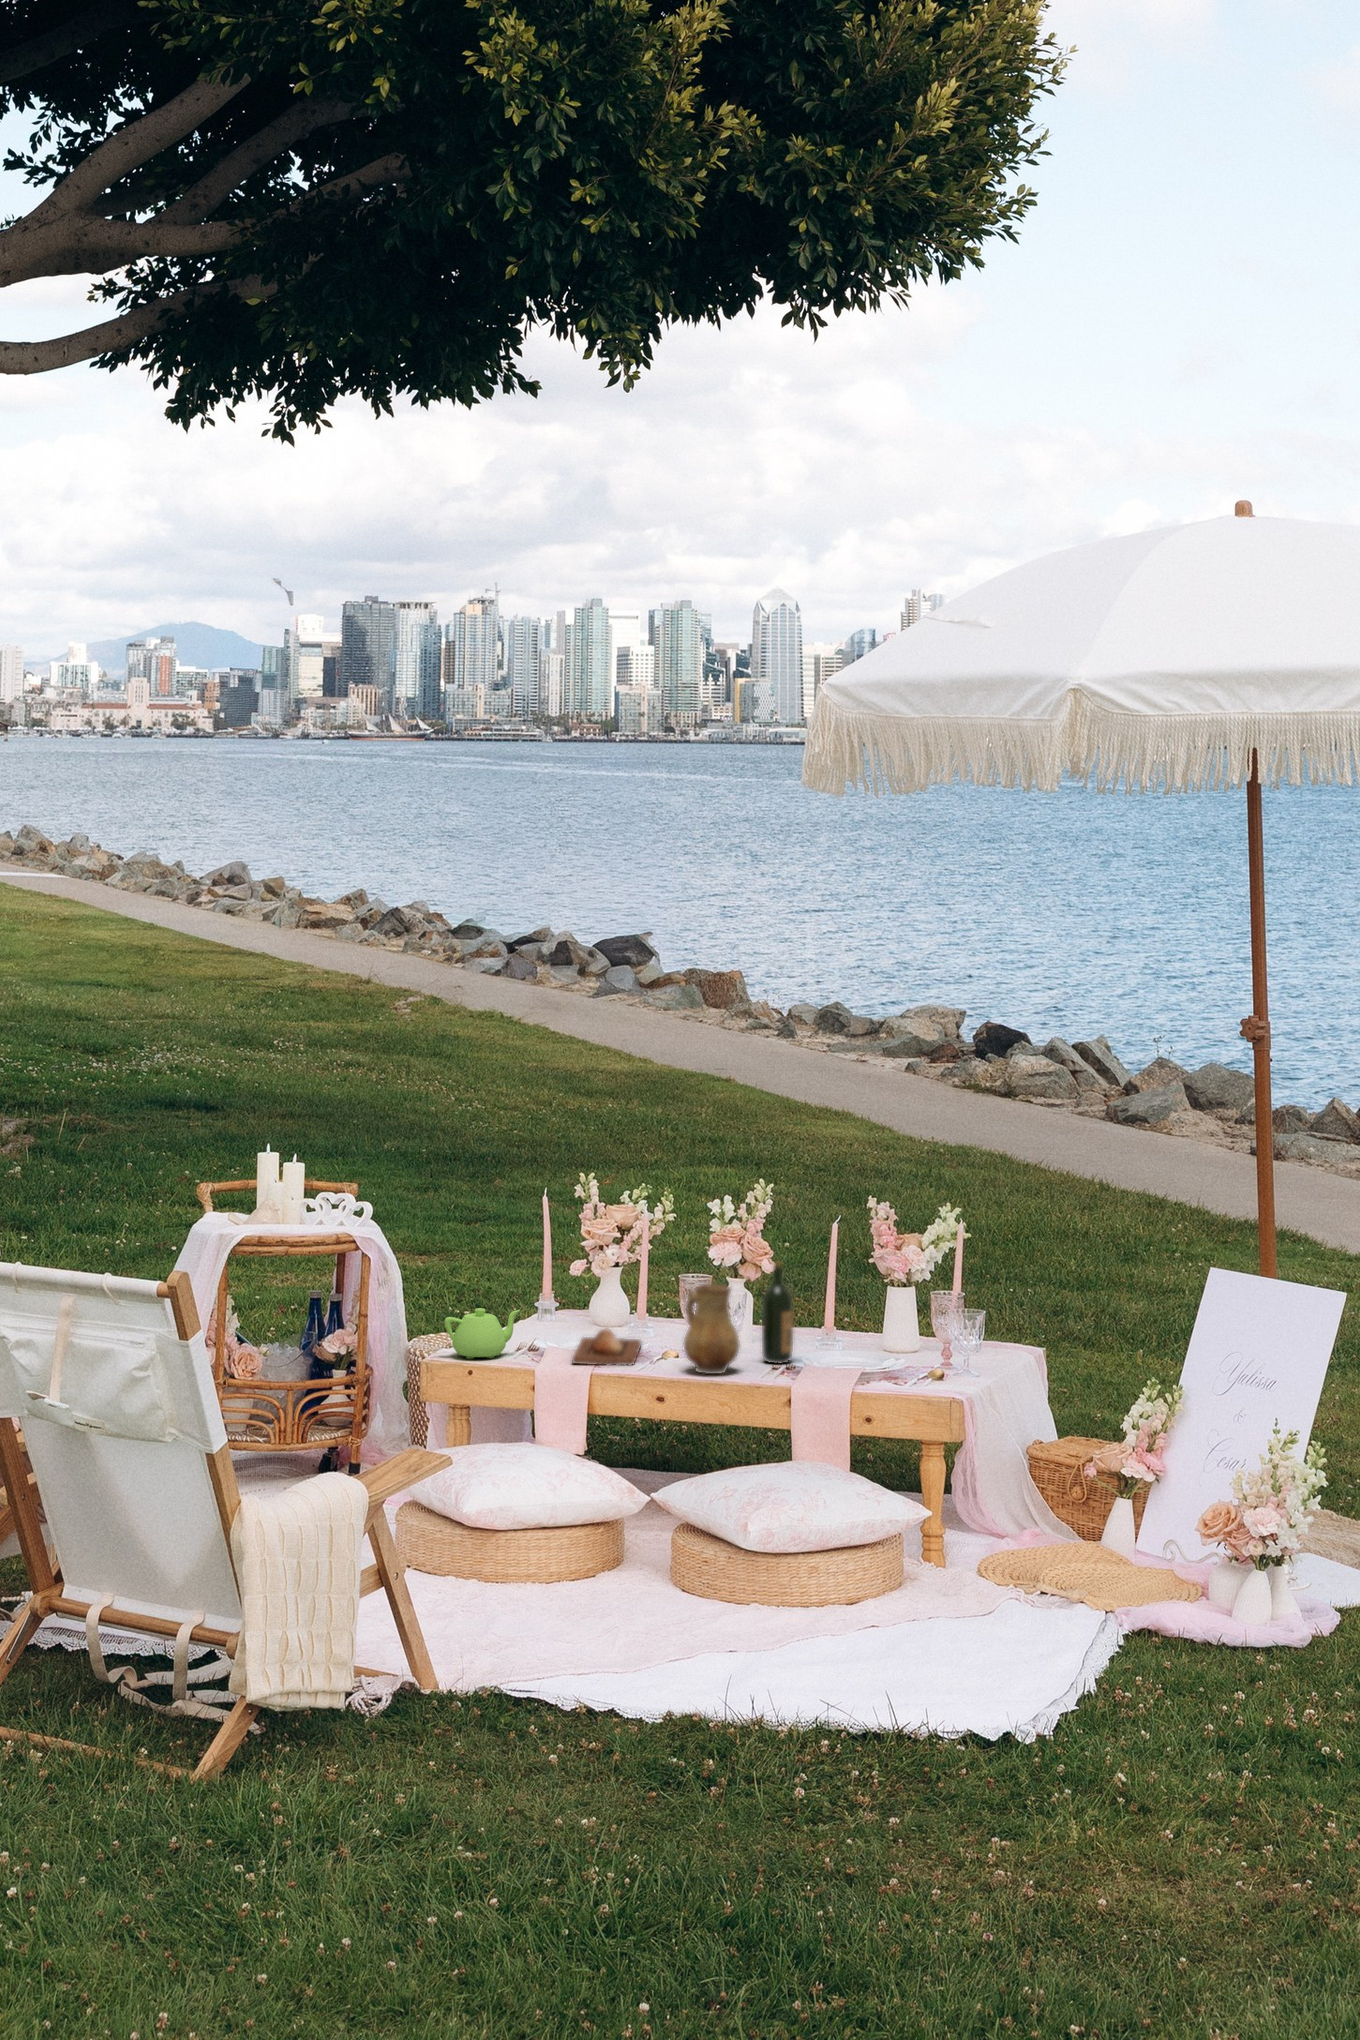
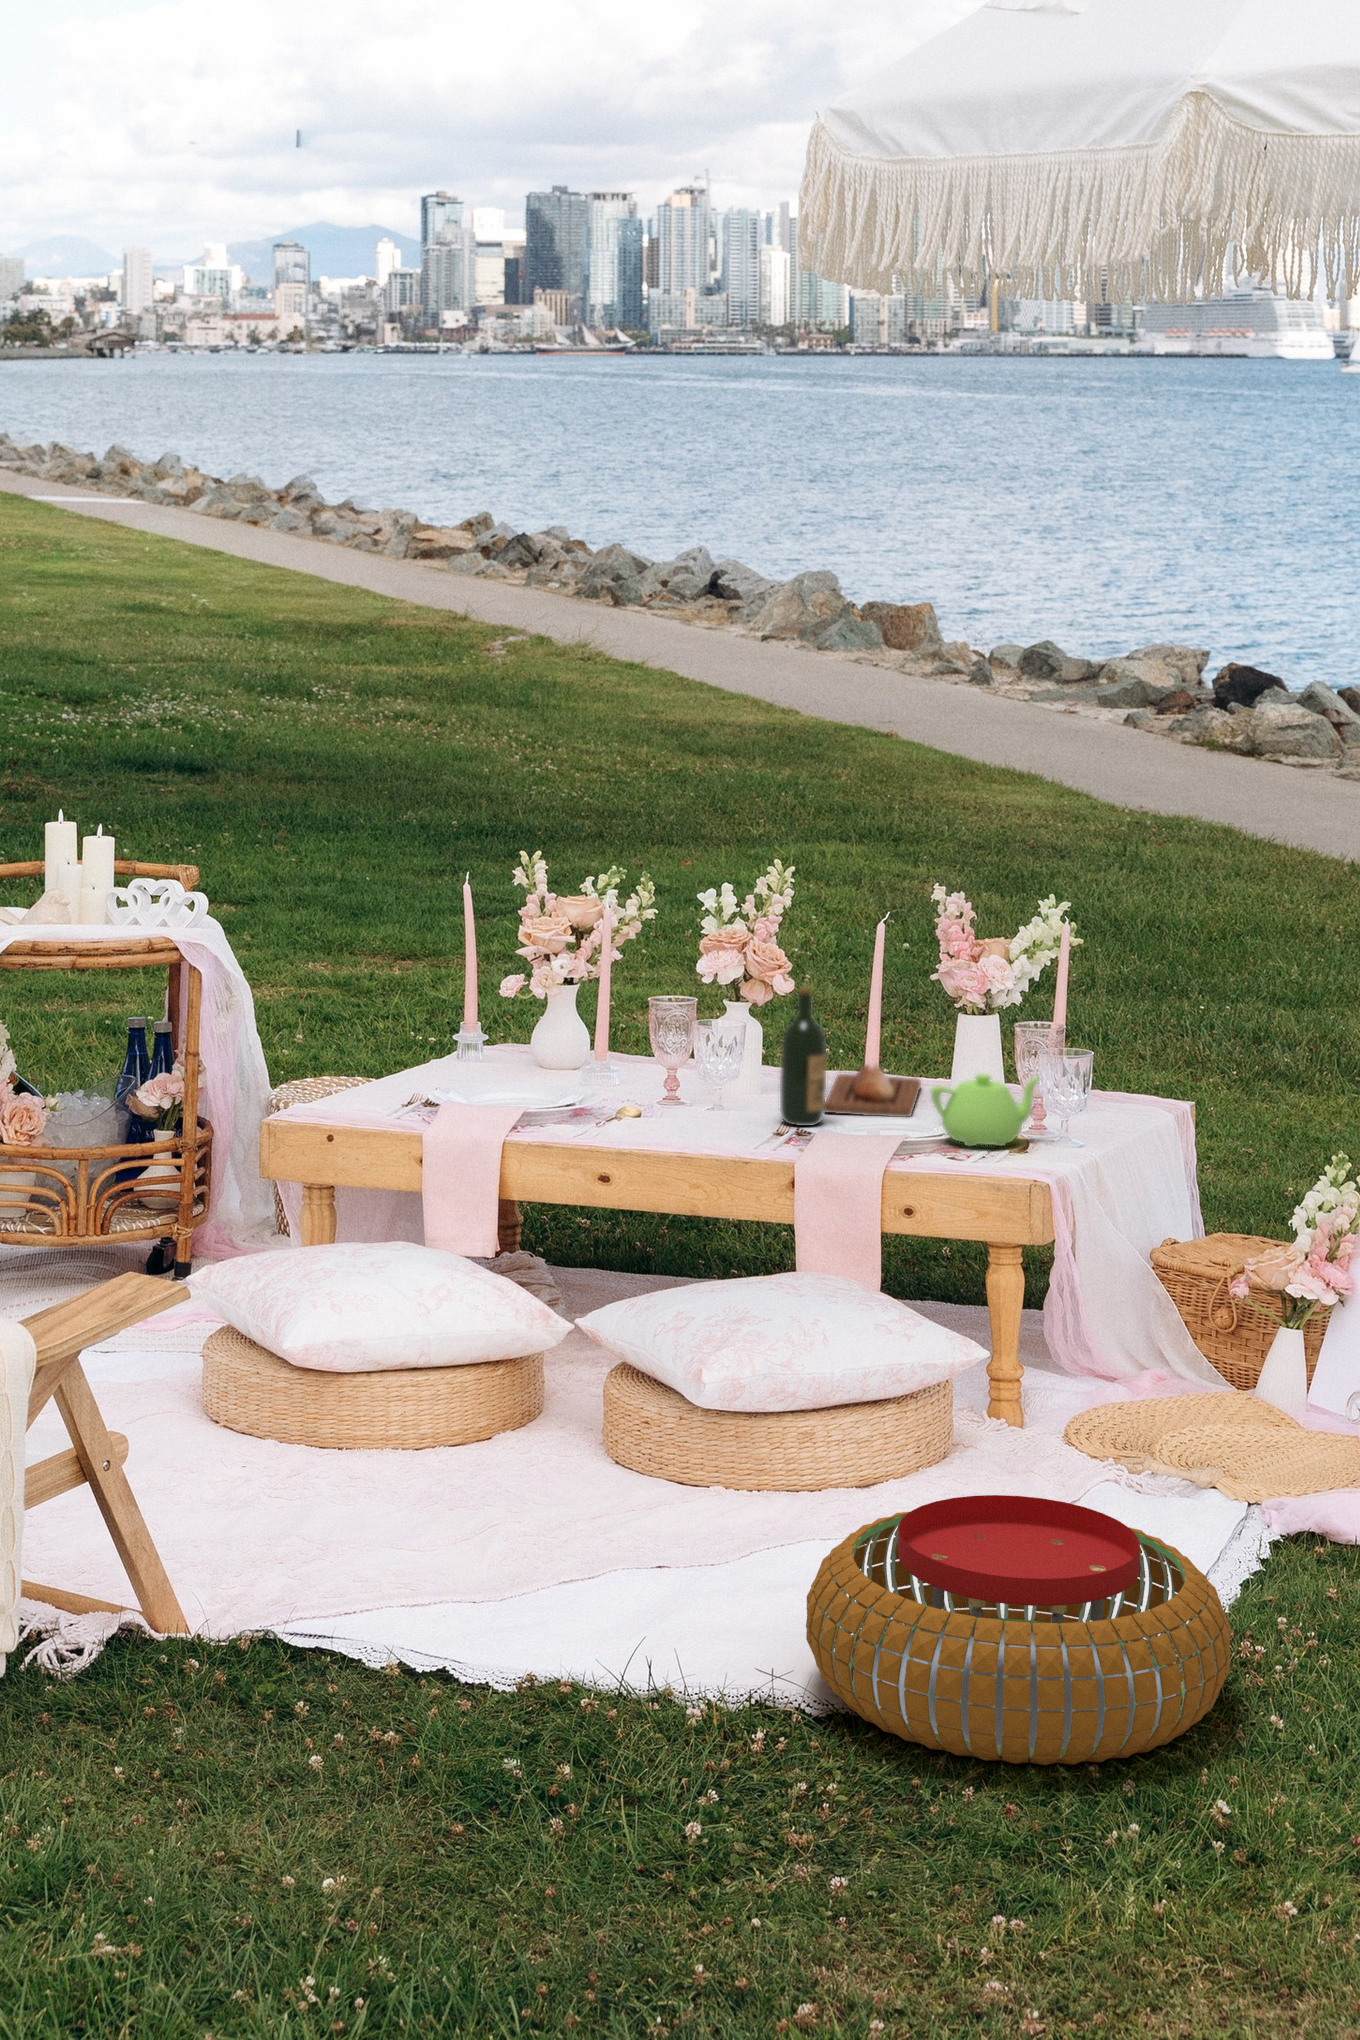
ceramic pitcher: present [684,1284,739,1374] -> none [663,1016,743,1140]
teapot: present [445,1308,520,1359] -> present [931,1074,1039,1146]
bread loaf: present [572,1328,642,1366] -> present [824,1064,921,1117]
pouf: none [837,1596,1116,1765] -> present [806,1495,1231,1765]

